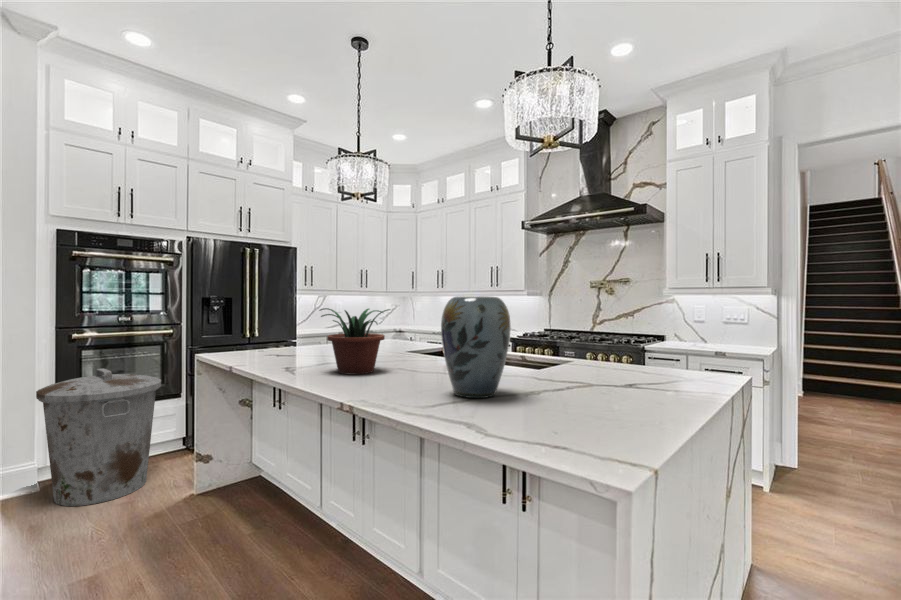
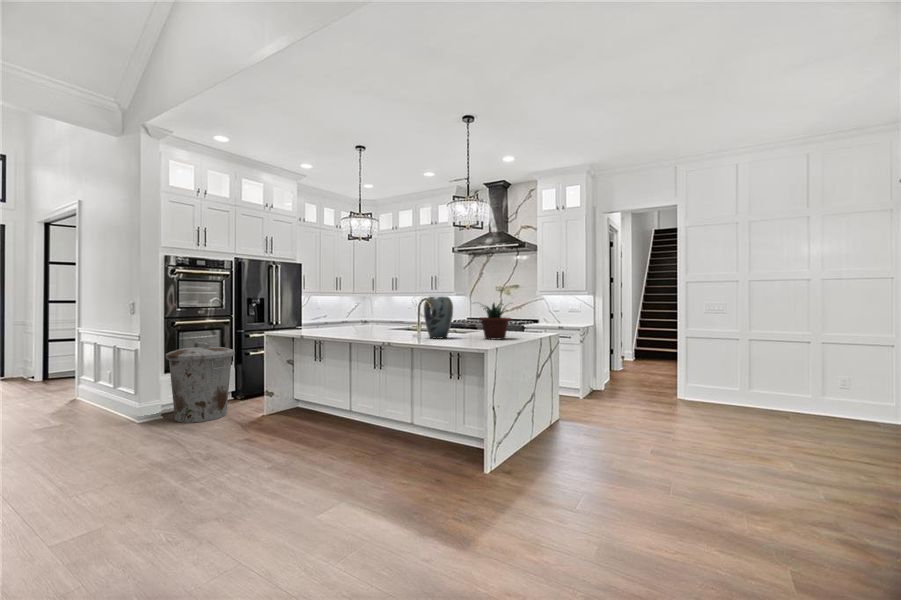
potted plant: present [320,308,390,374] -> present [479,303,511,340]

